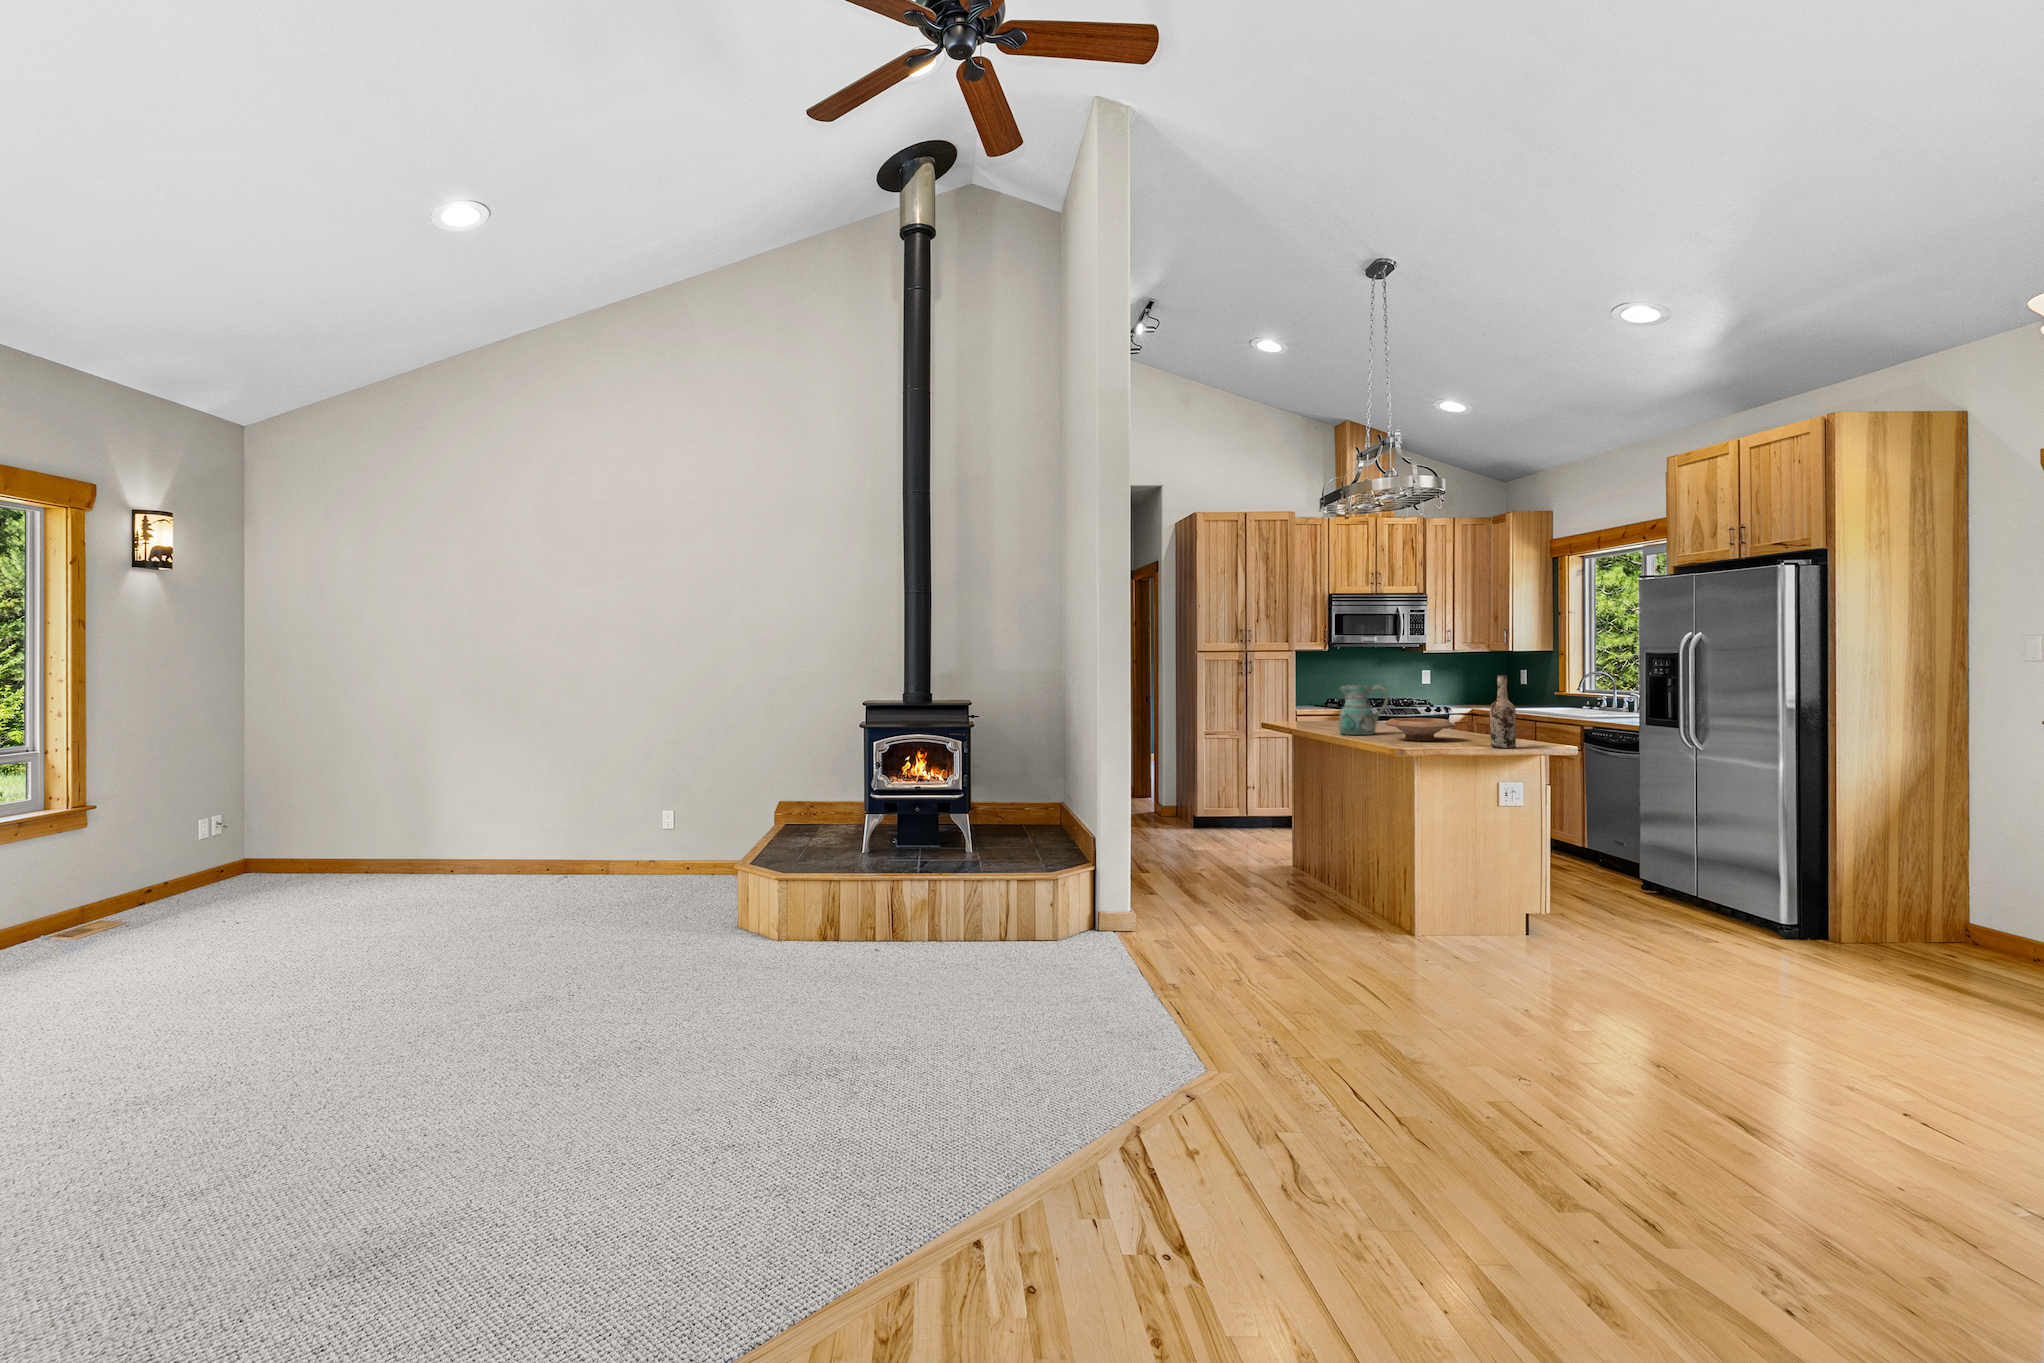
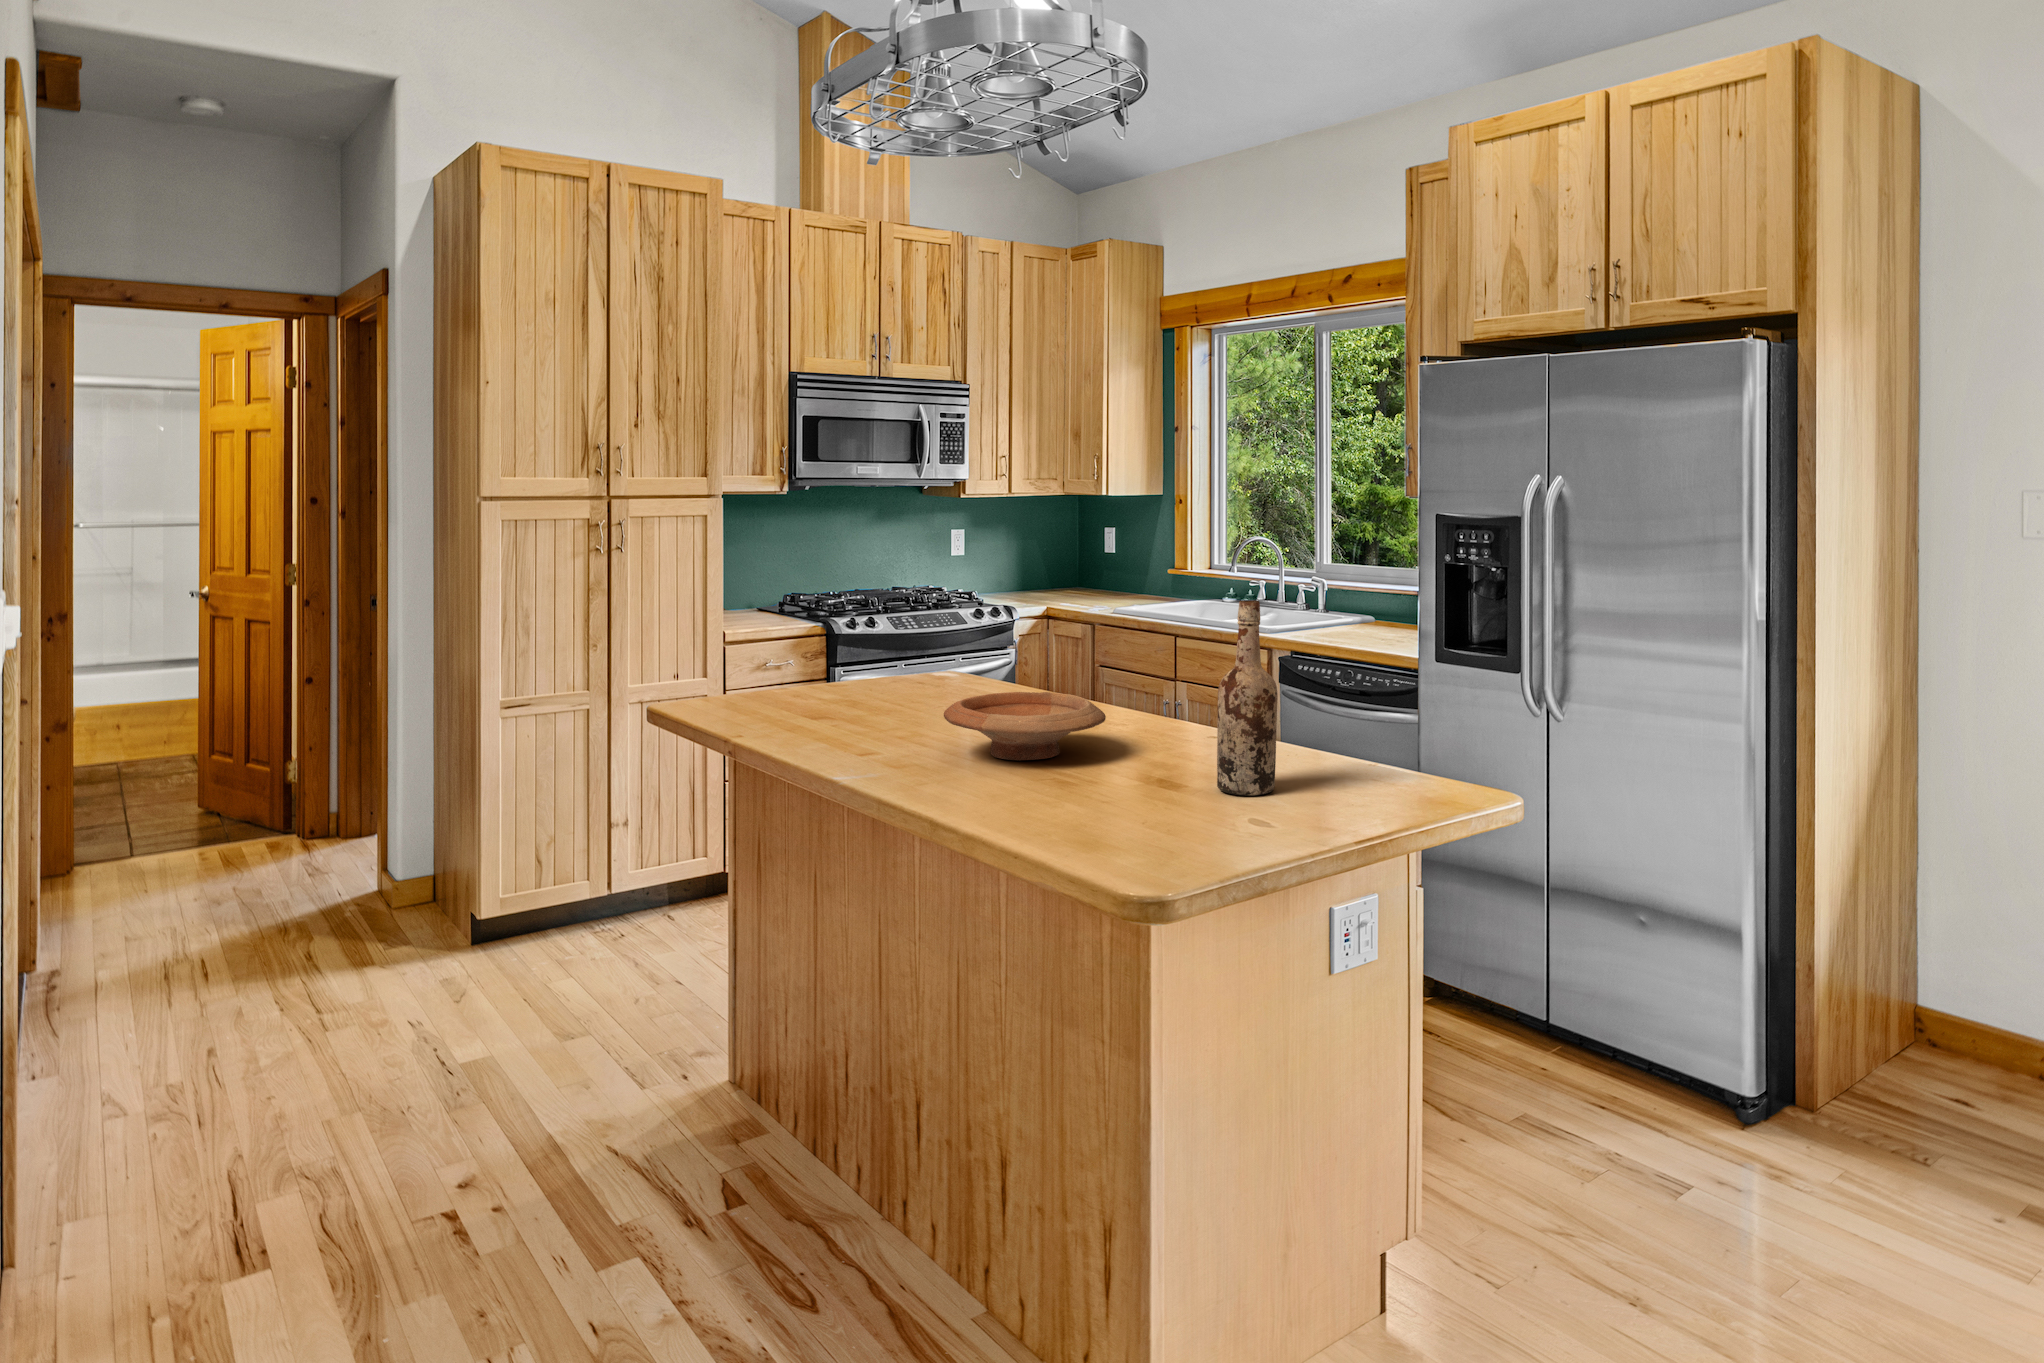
ceramic pitcher: present [1339,685,1389,735] -> none [824,603,939,734]

